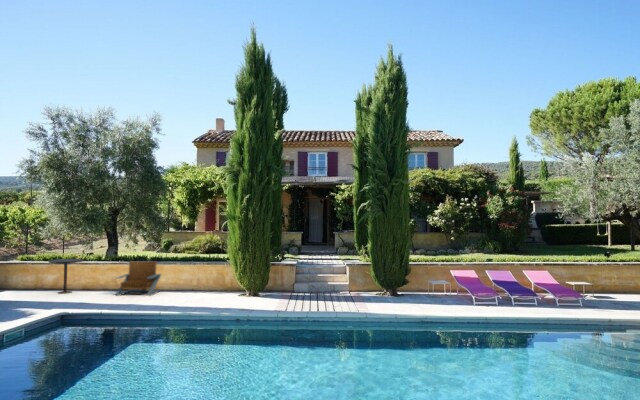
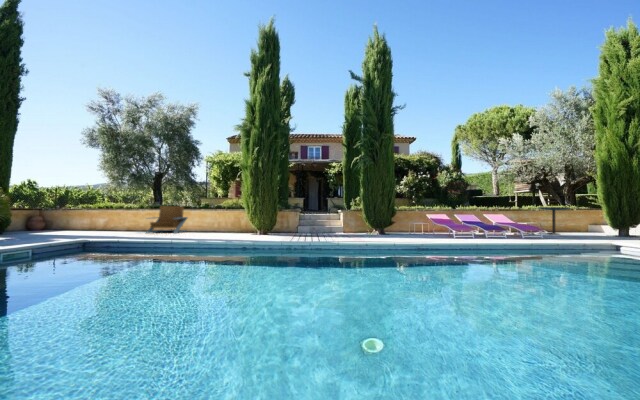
pedestal table: present [48,259,83,294] -> present [539,207,570,235]

